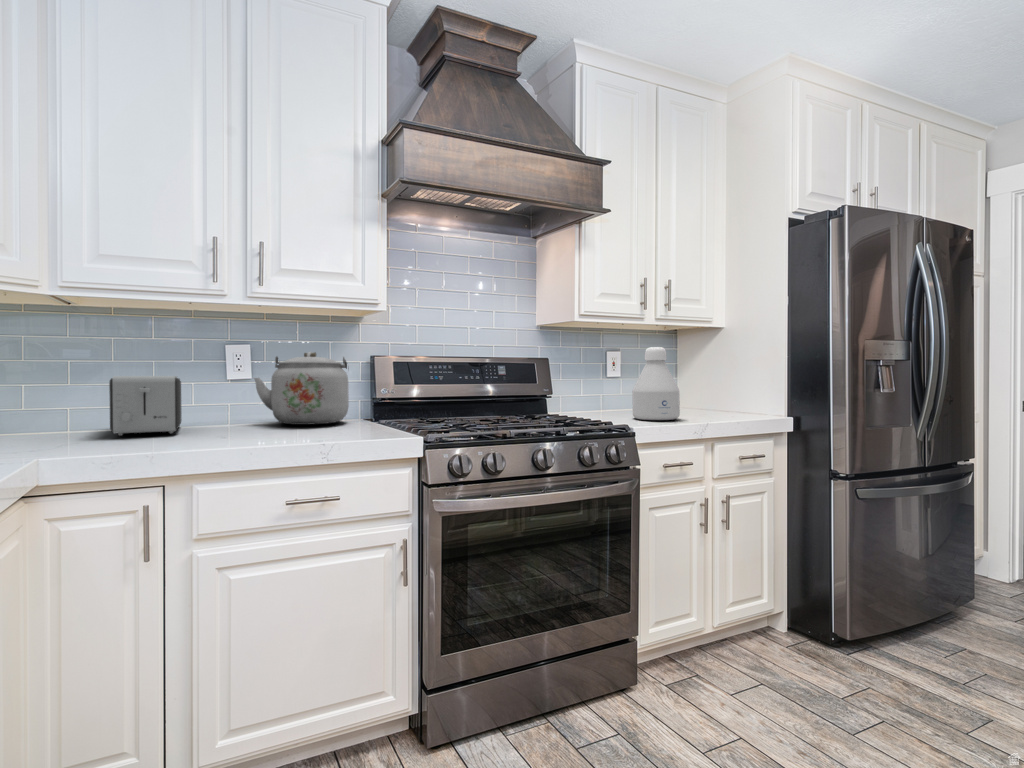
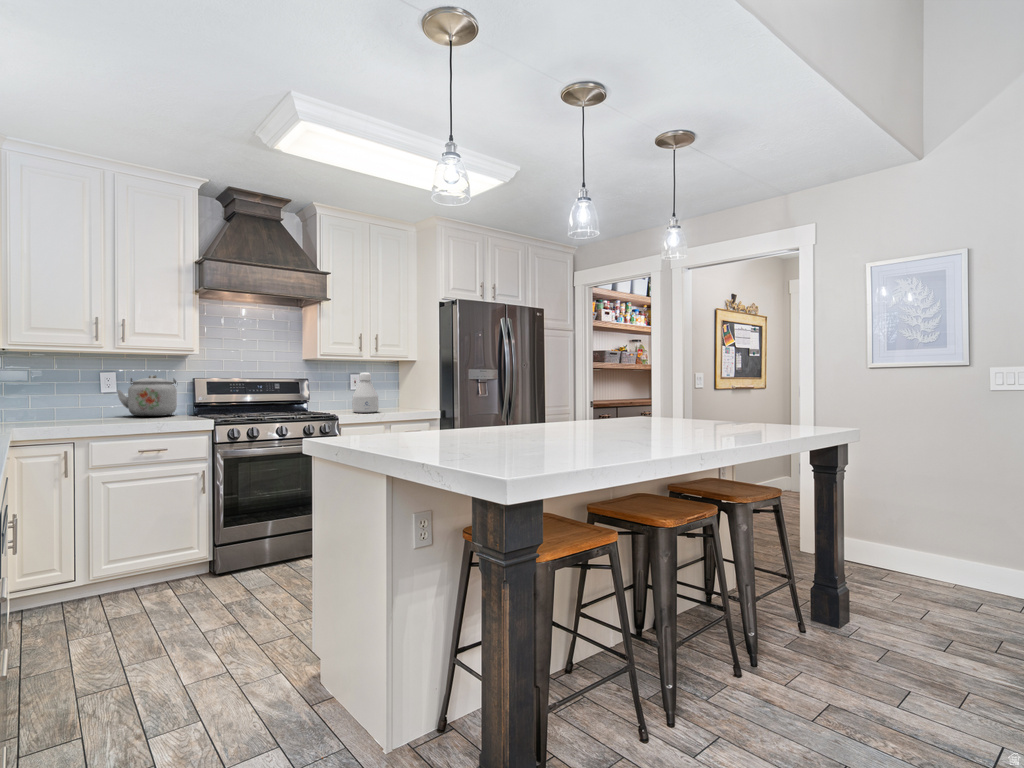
toaster: present [109,376,182,436] -> none [32,390,73,421]

